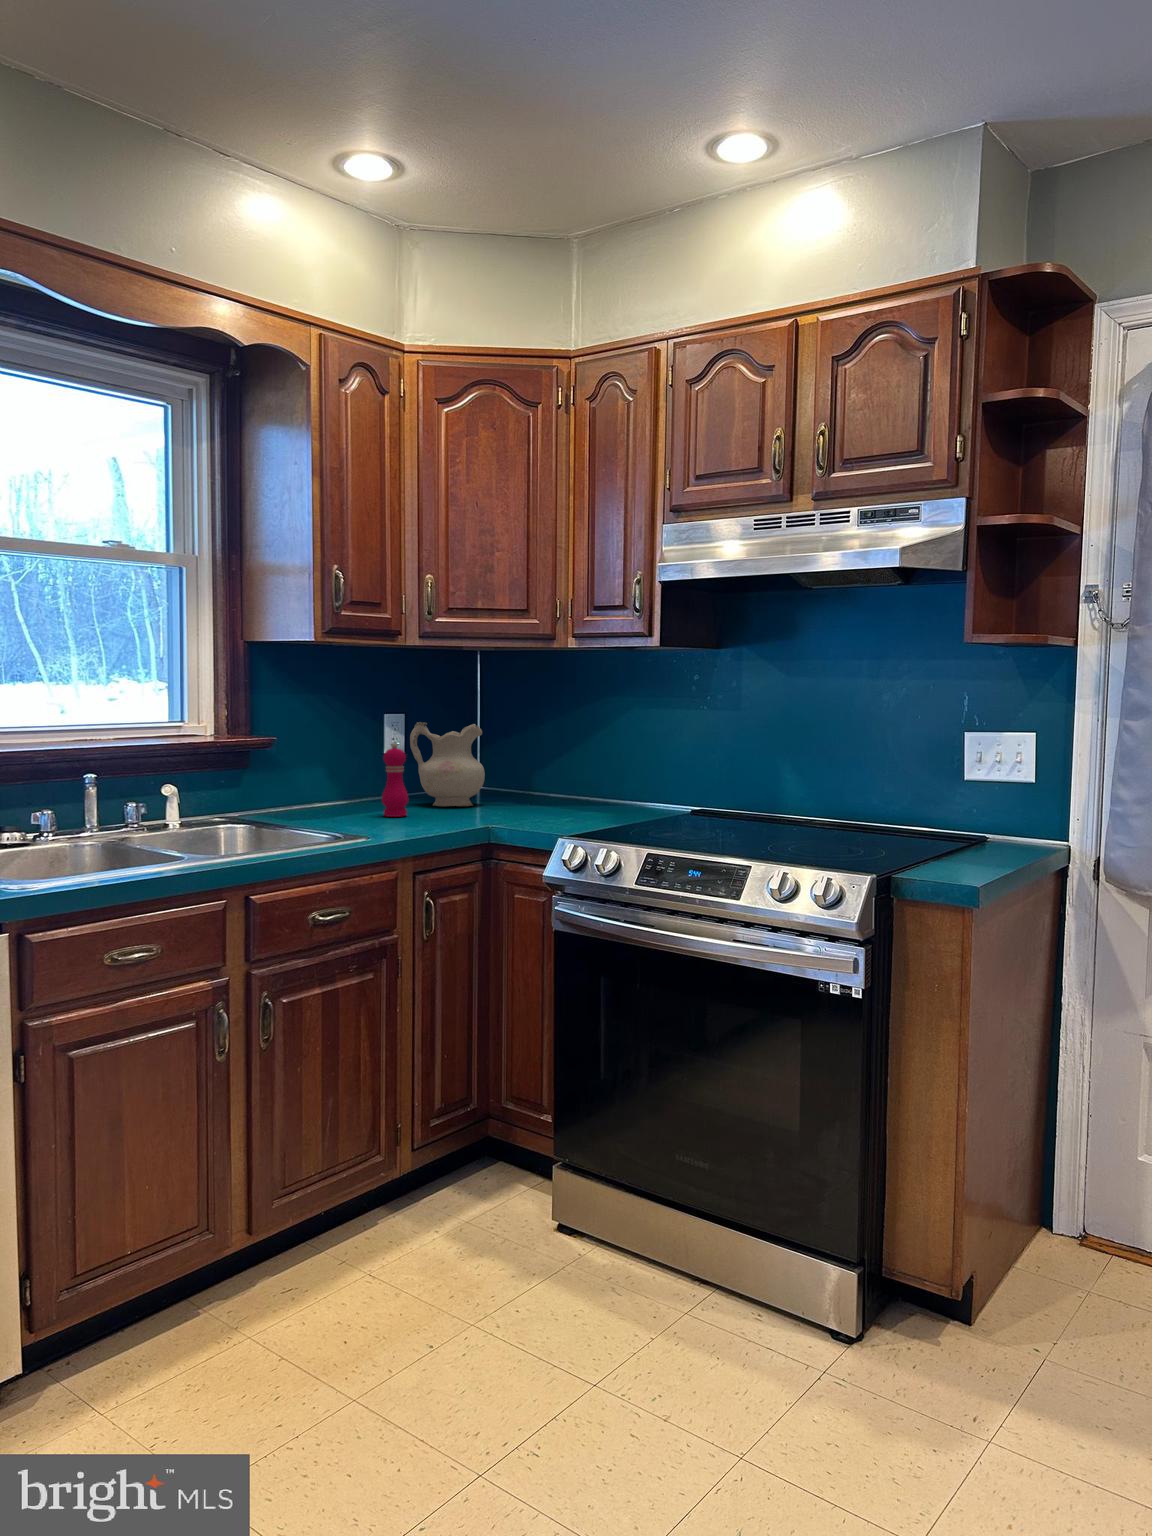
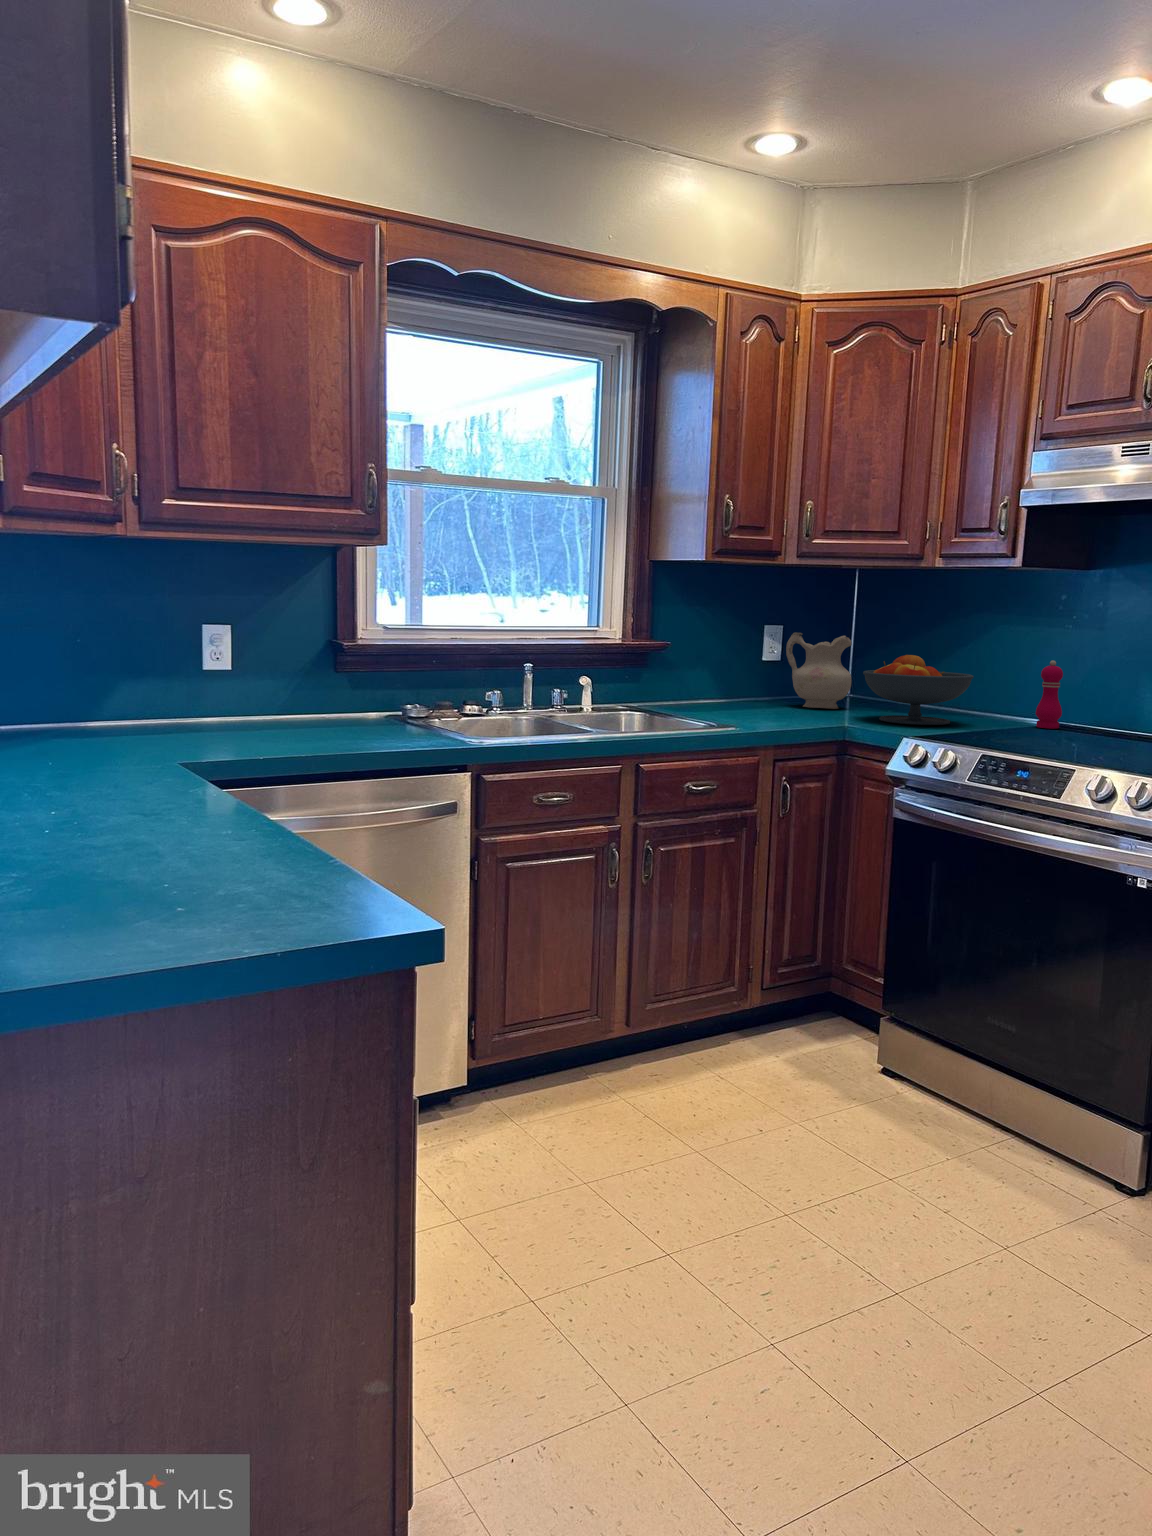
fruit bowl: none [501,742,618,820] -> present [863,654,974,725]
pepper mill: present [382,743,409,817] -> present [1036,660,1063,729]

